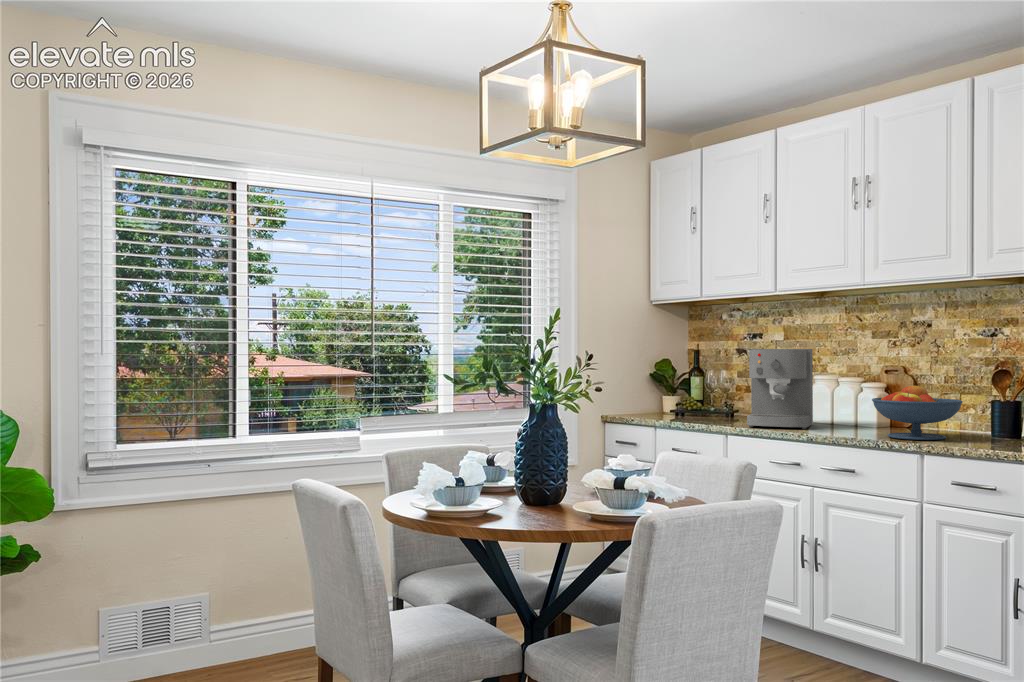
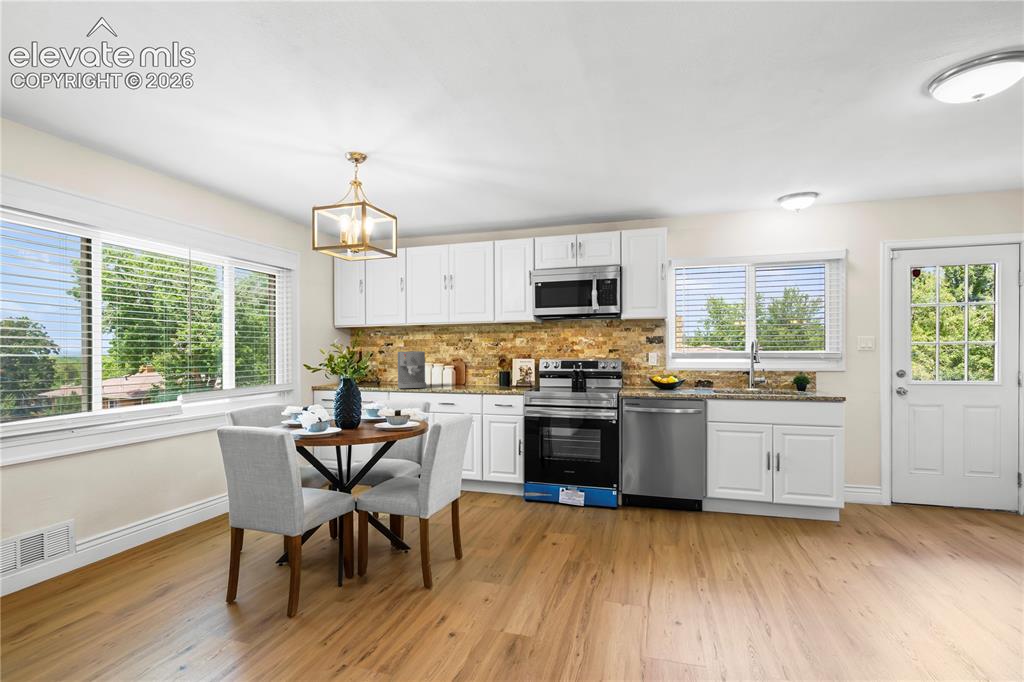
fruit bowl: present [872,385,963,440] -> none [456,367,490,389]

